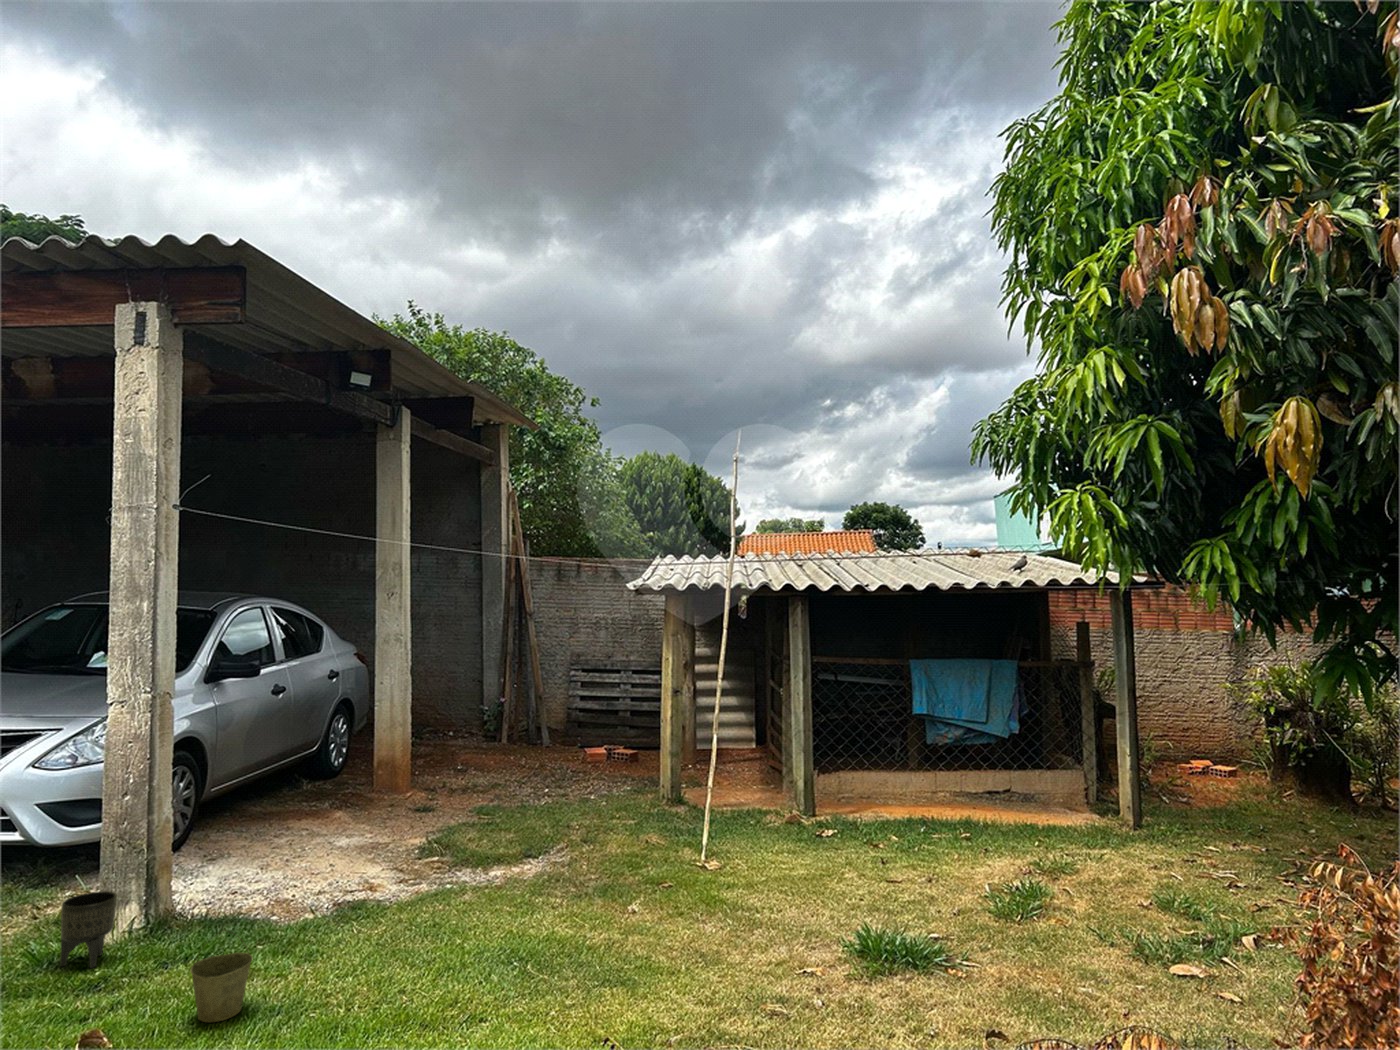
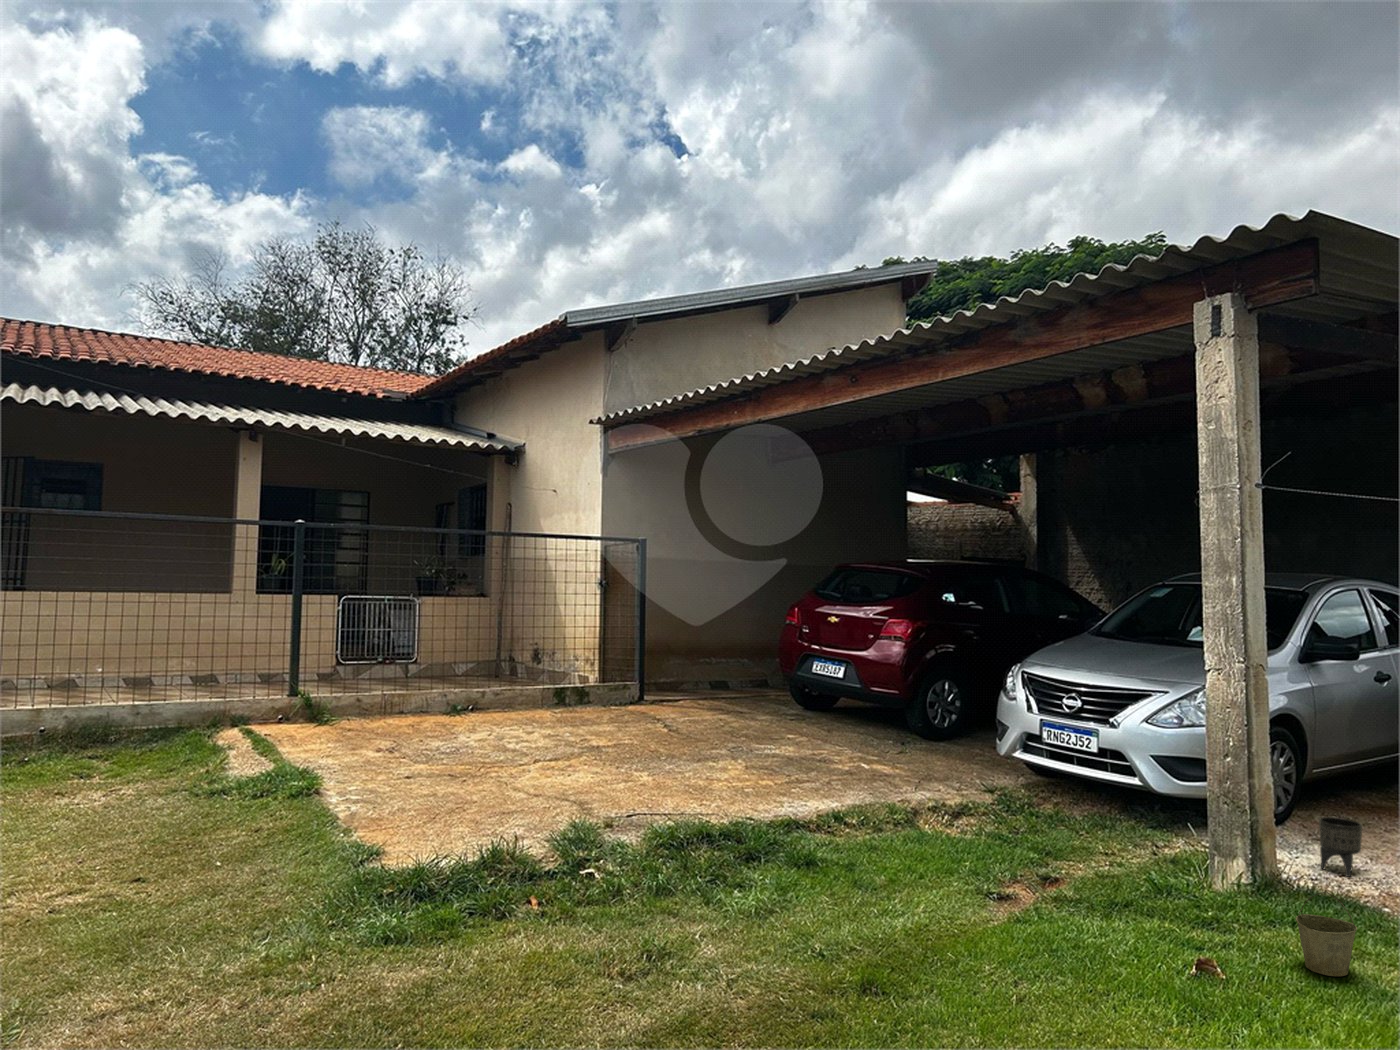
planter: present [60,891,117,968] -> present [1319,817,1362,877]

